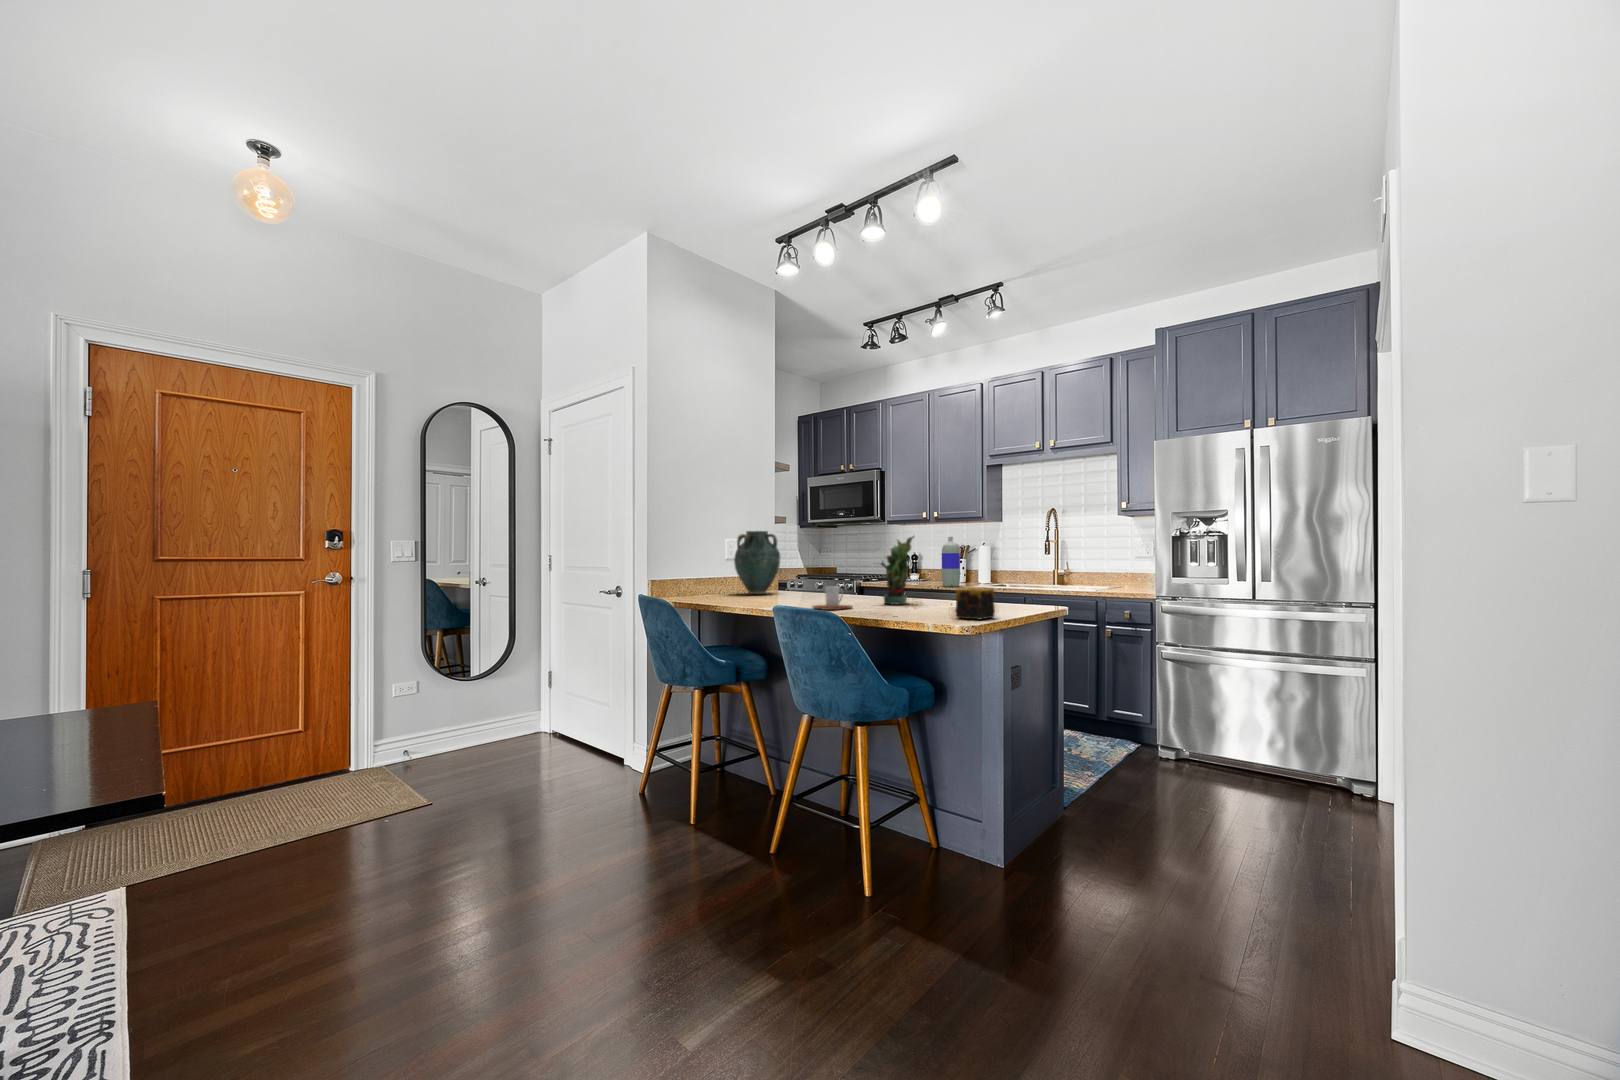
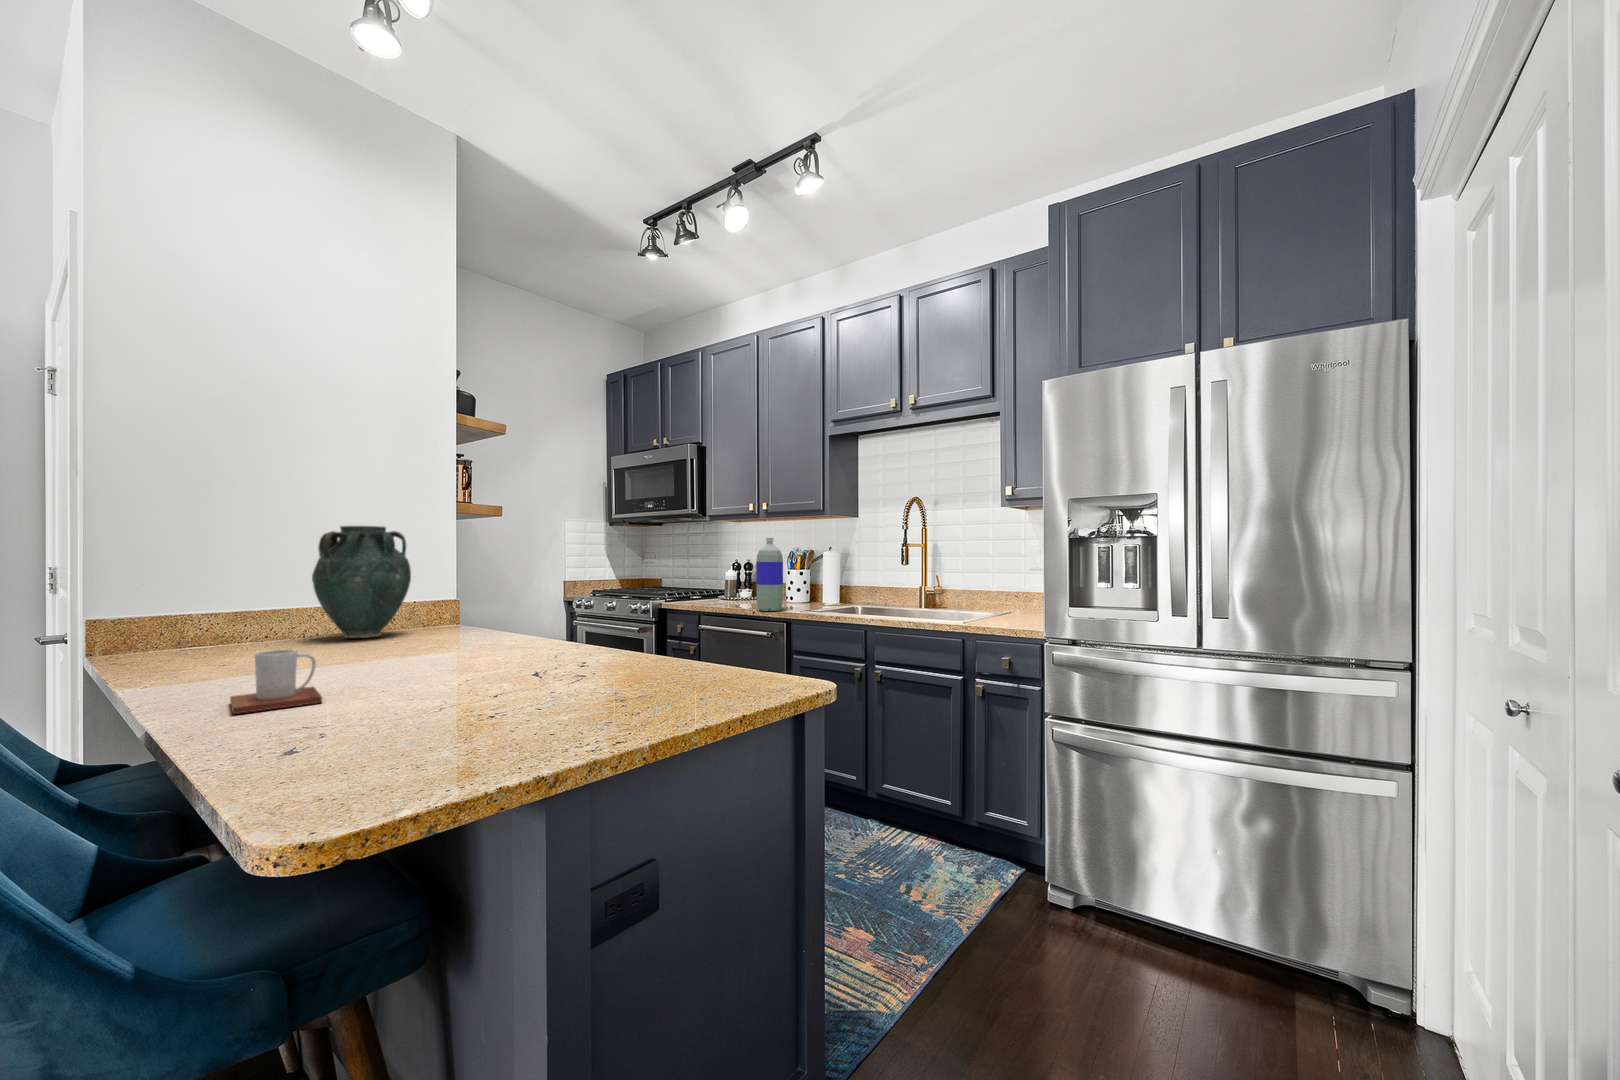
potted plant: present [881,536,914,604] -> none [429,534,528,683]
candle: present [955,588,995,620] -> none [370,683,492,800]

